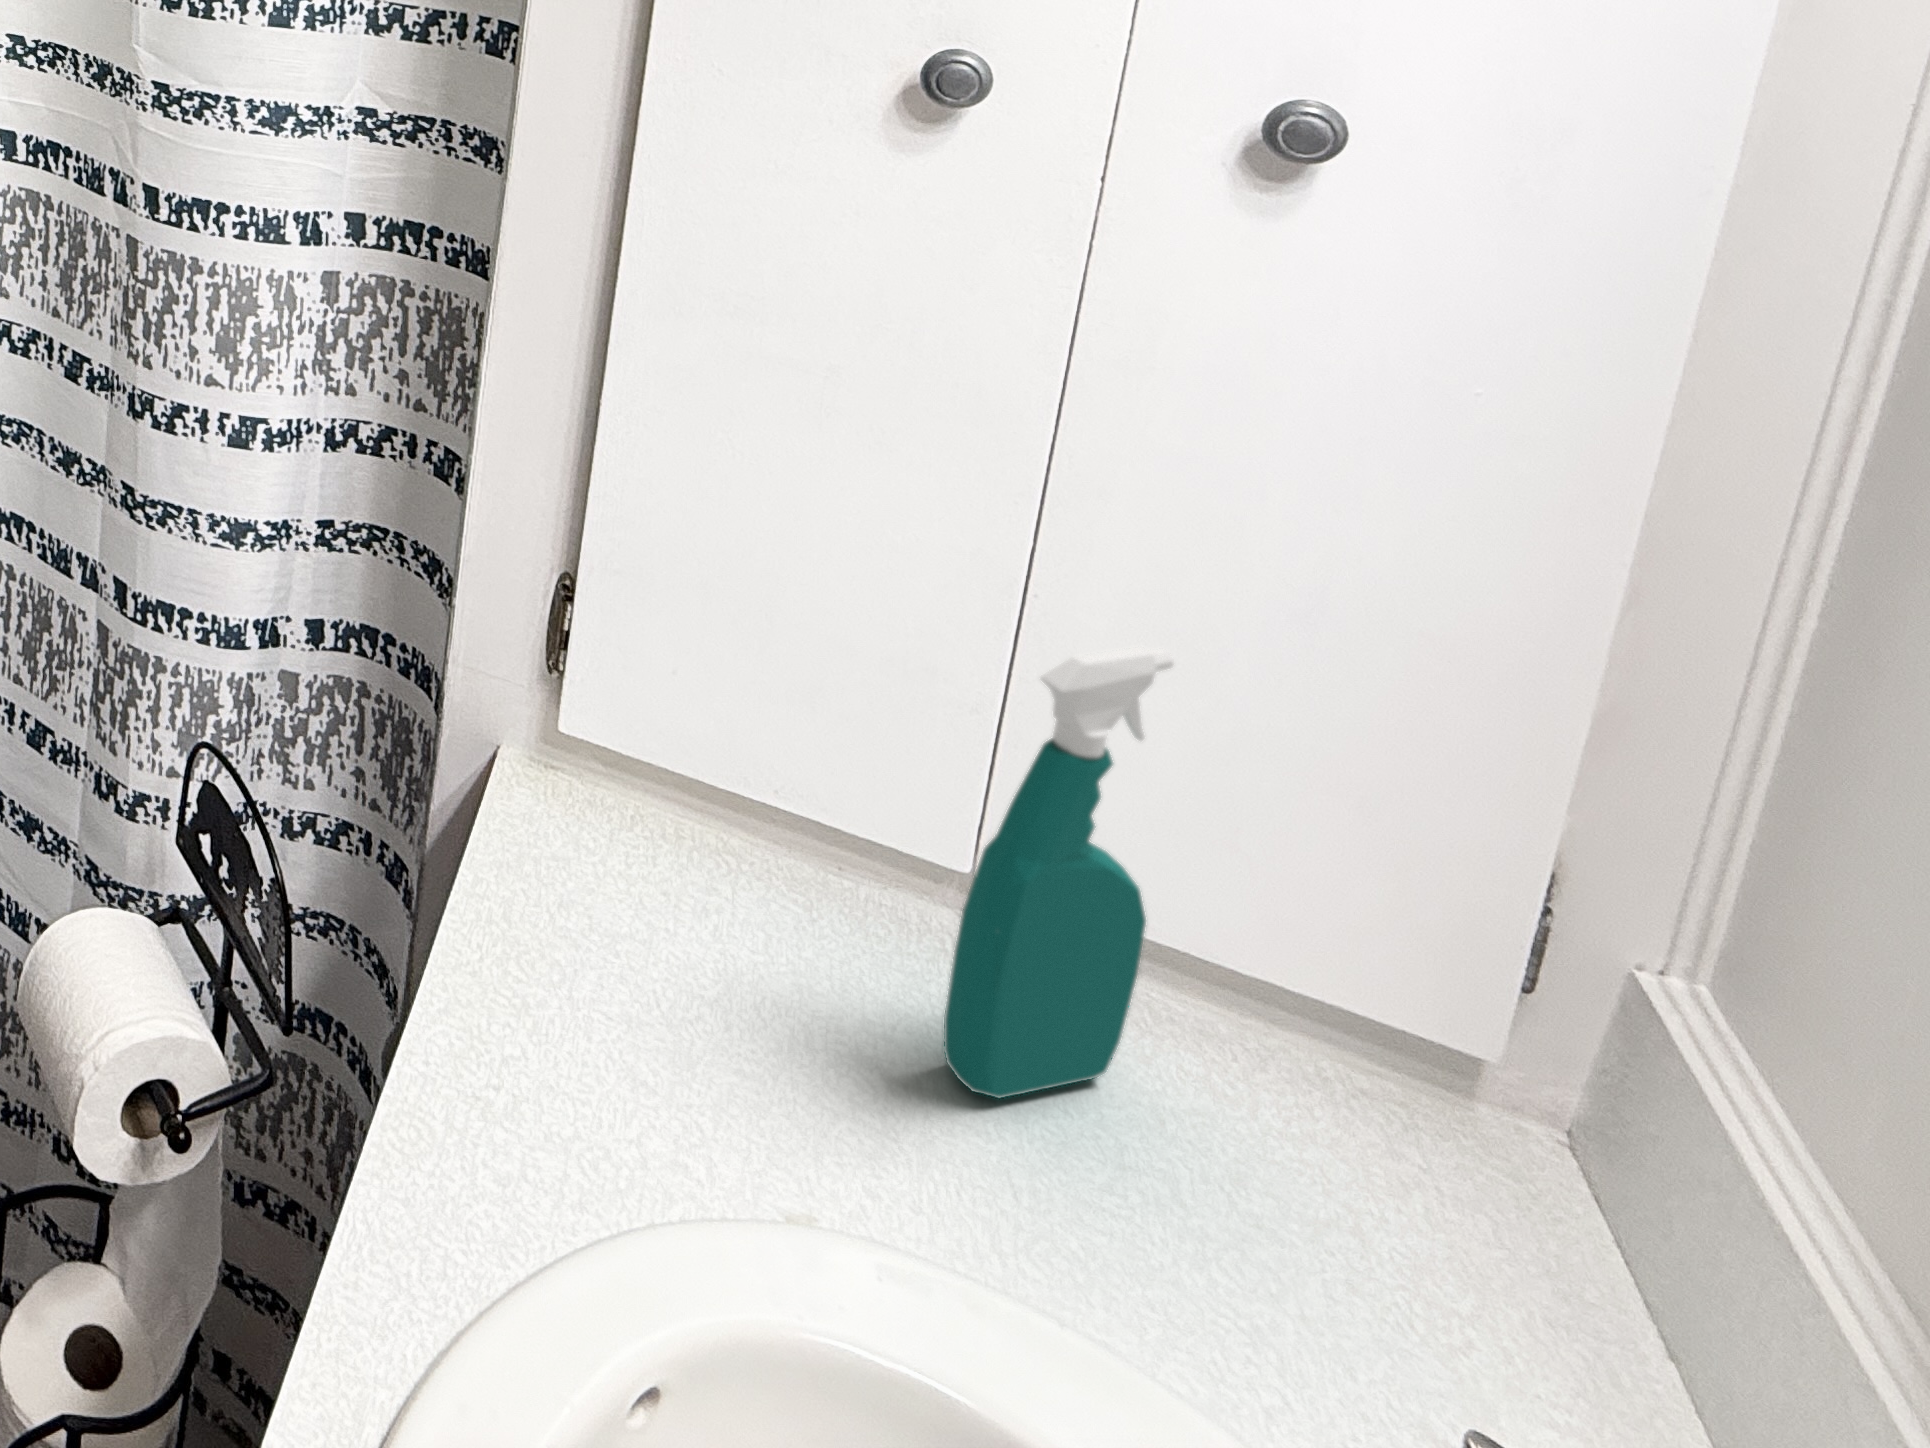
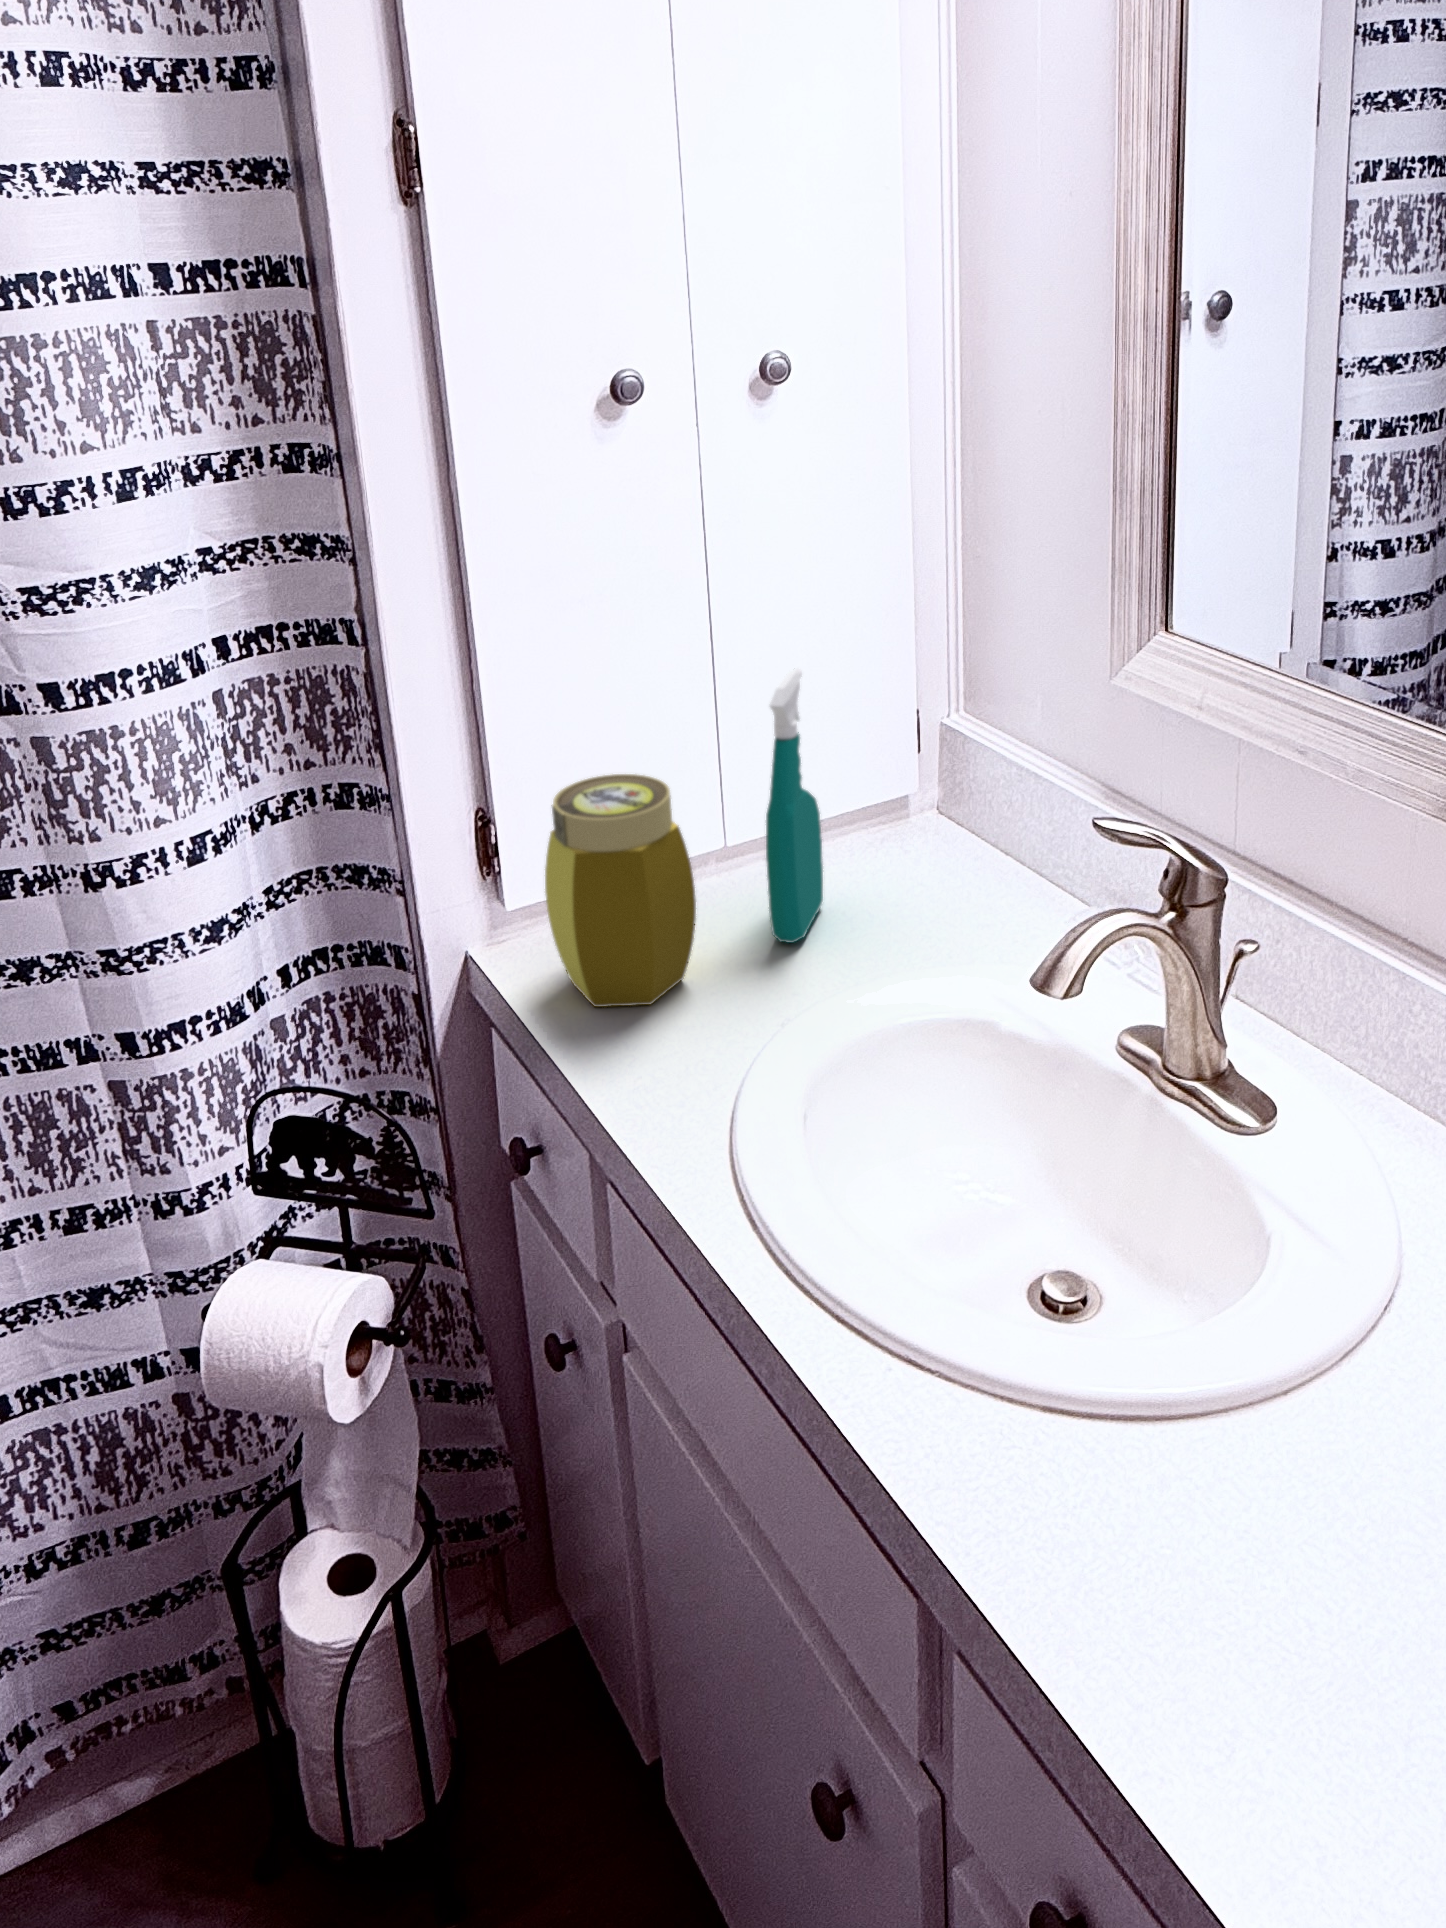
jar: none [563,606,804,996] -> present [545,774,696,1007]

